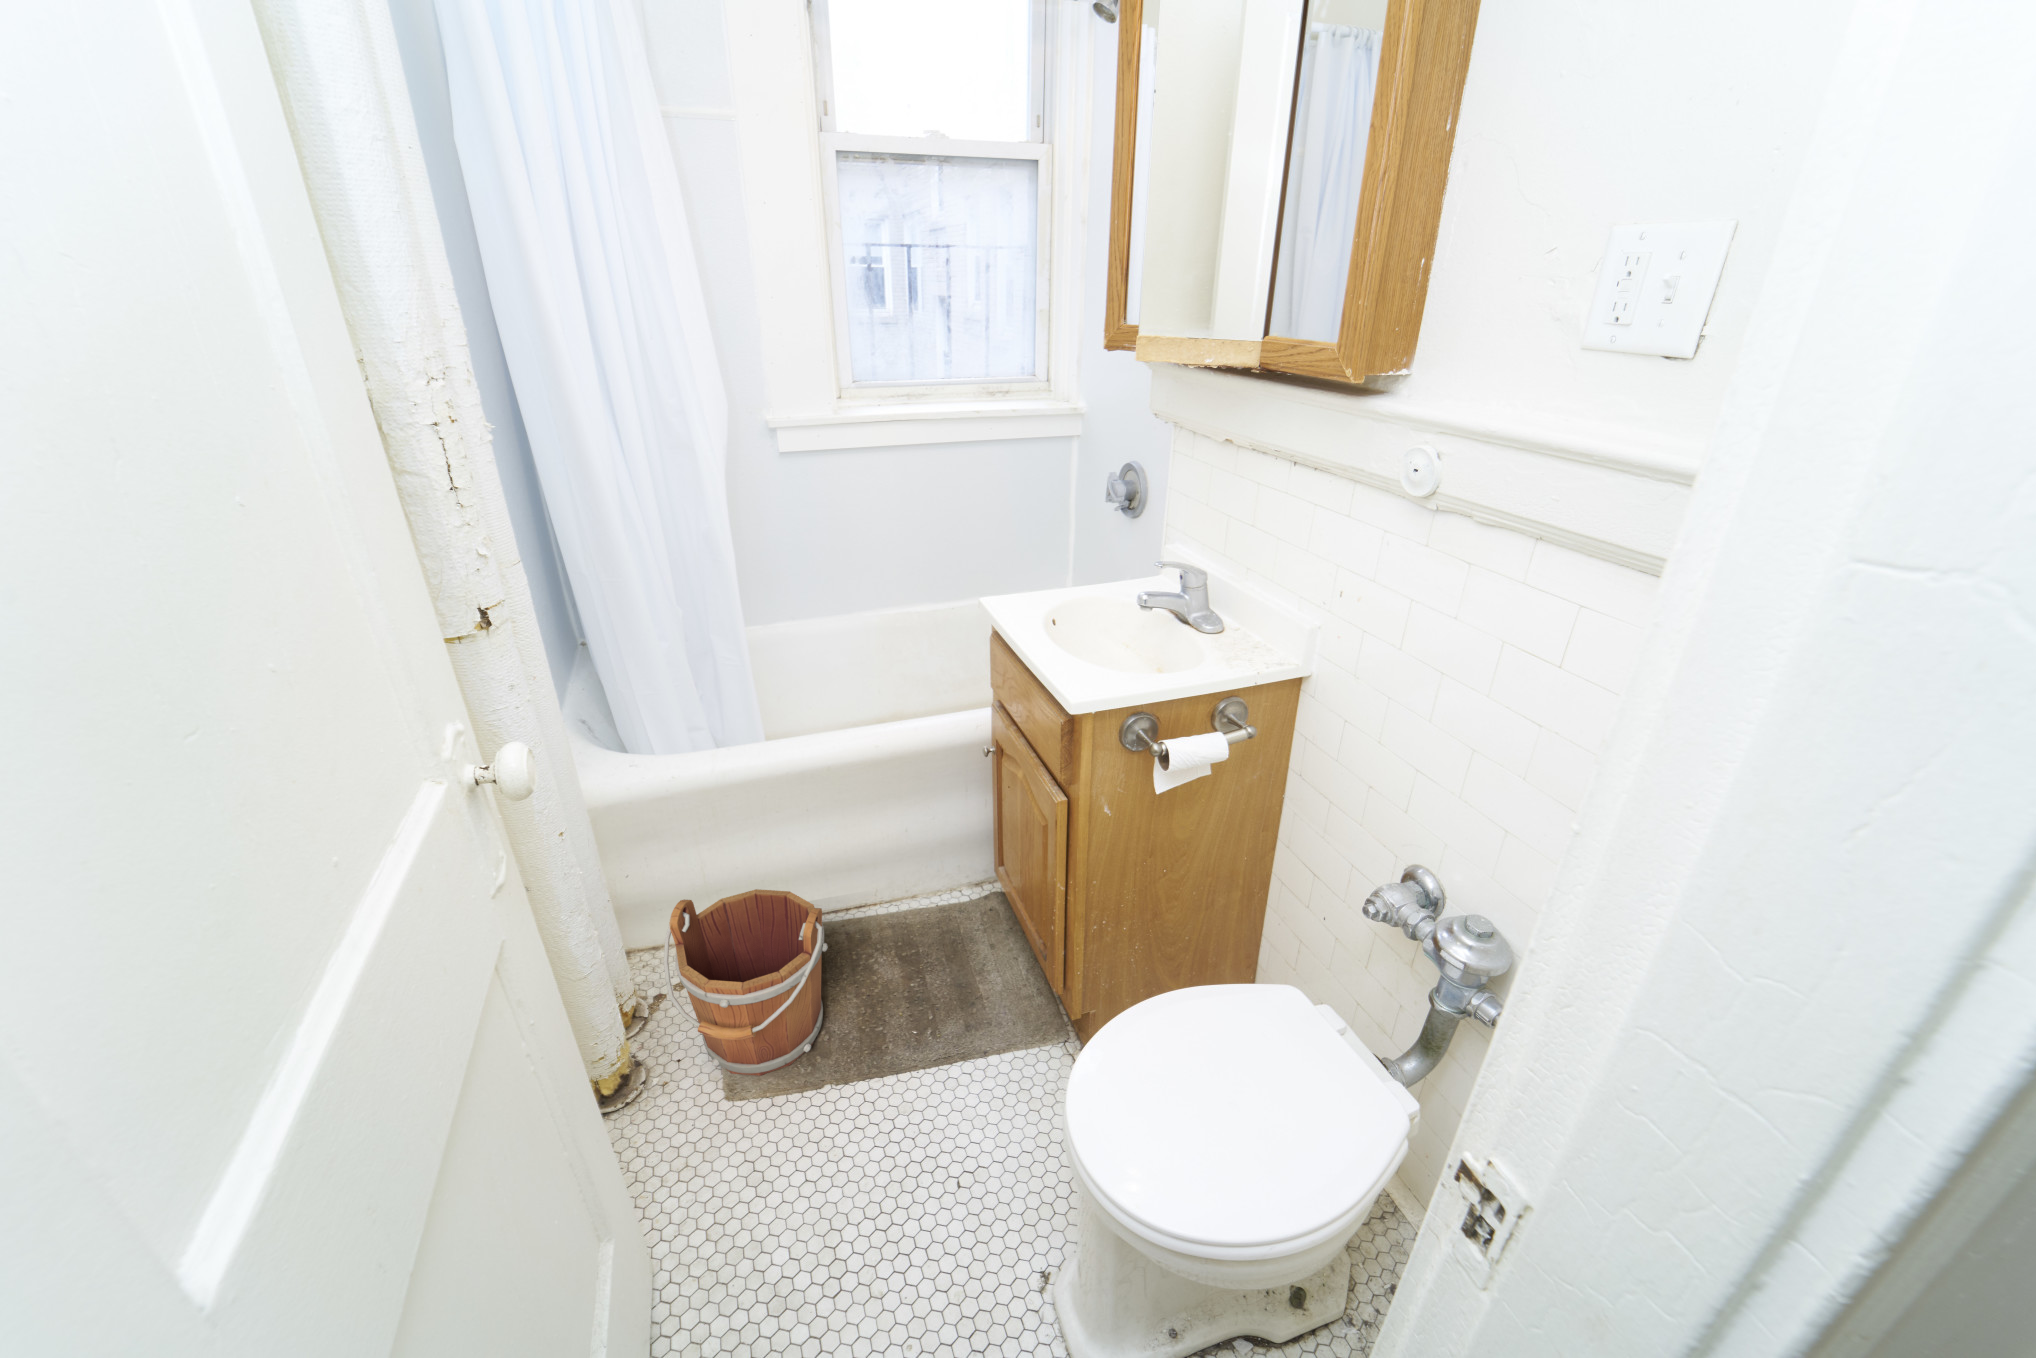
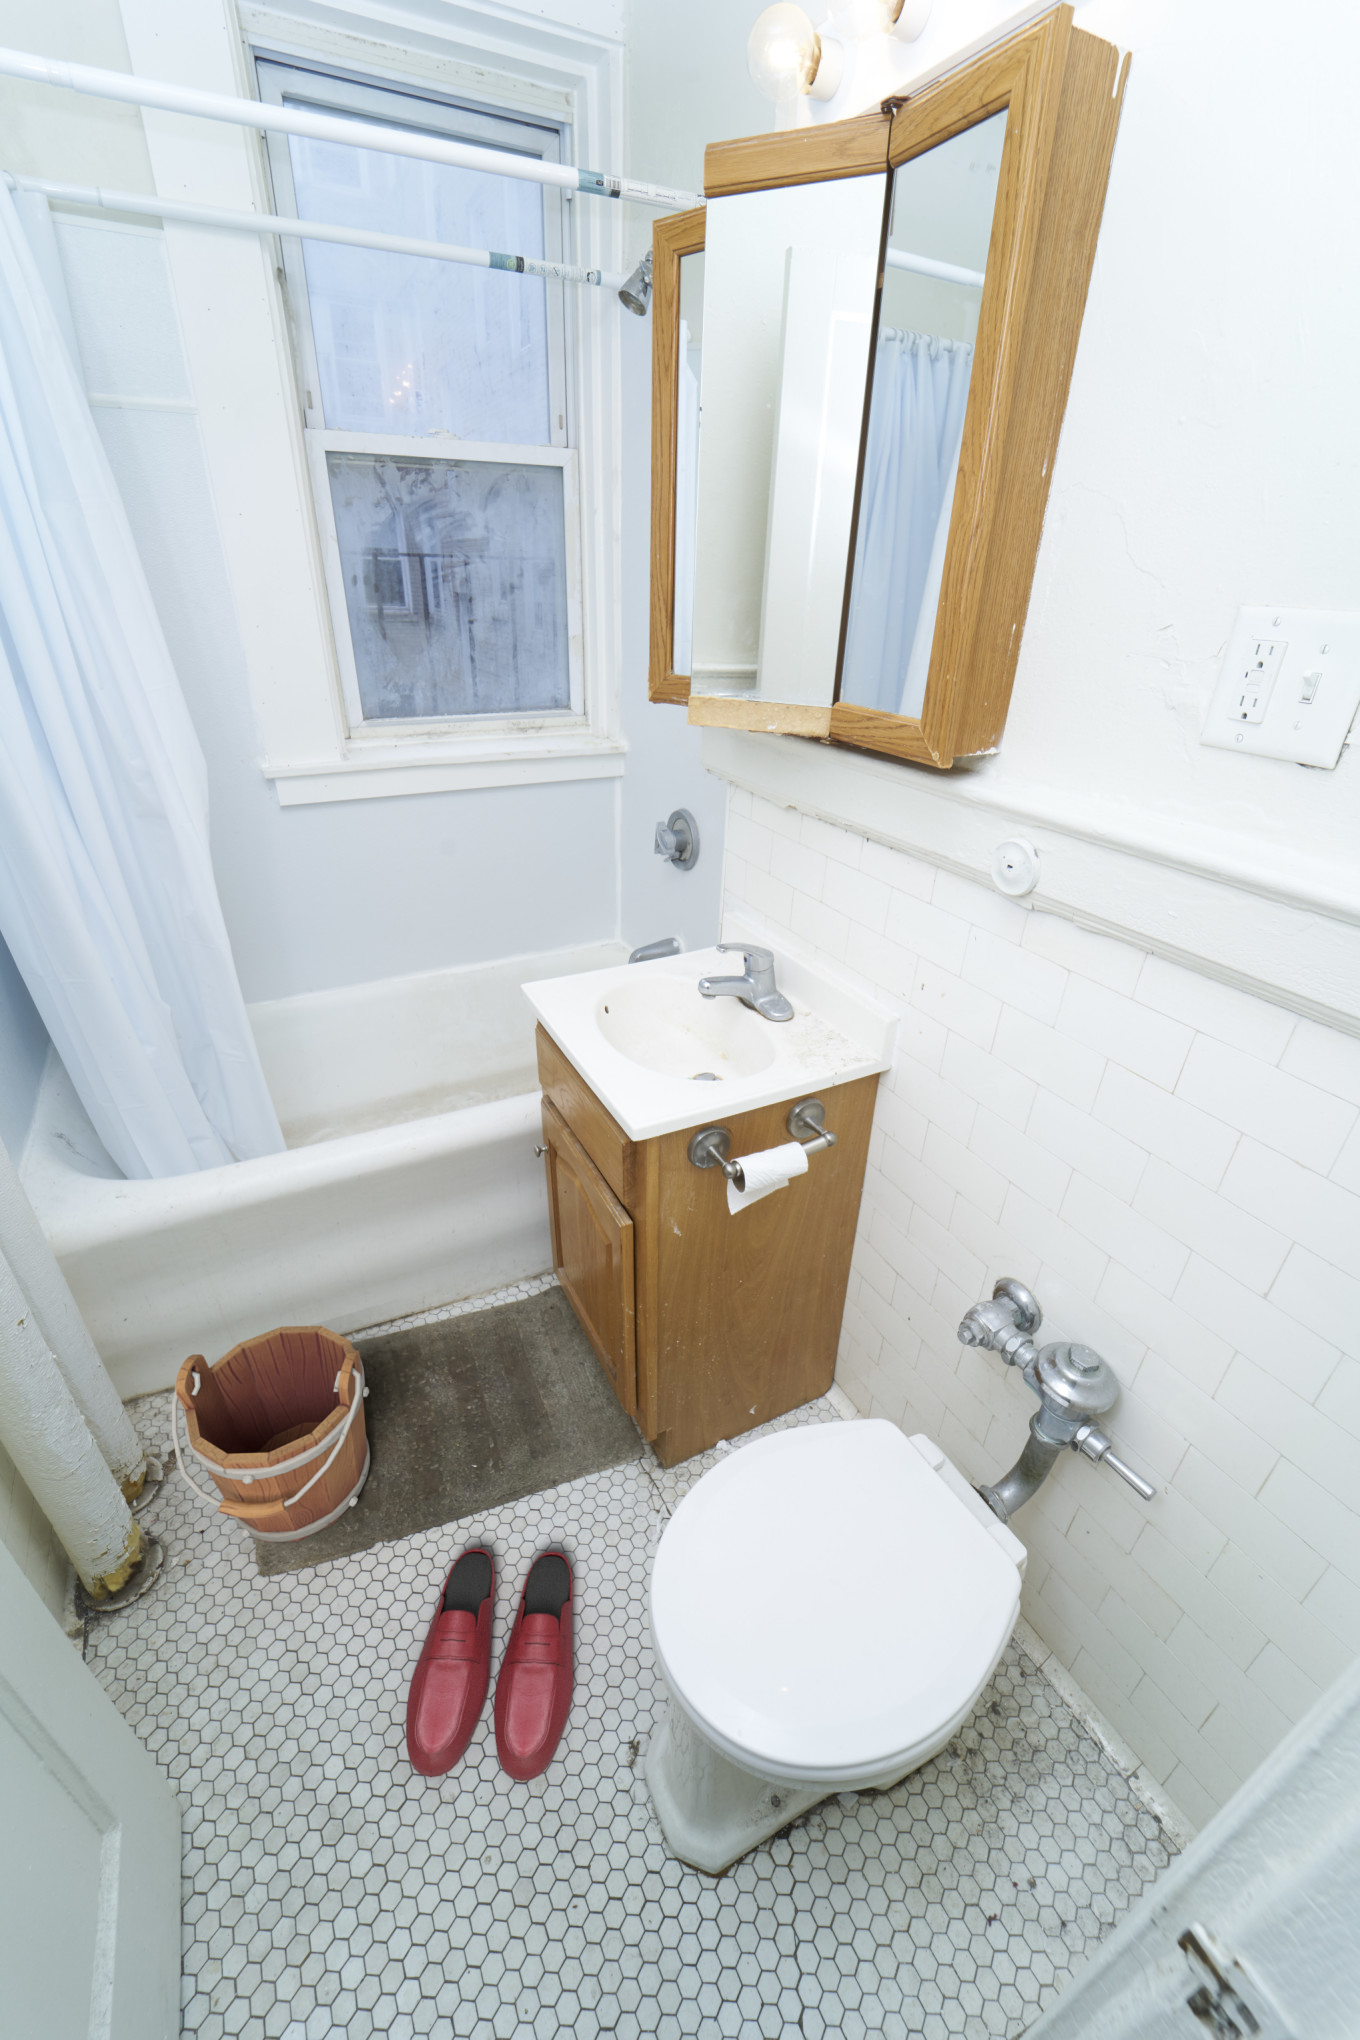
slippers: none [844,1096,996,1288] -> present [406,1548,573,1781]

